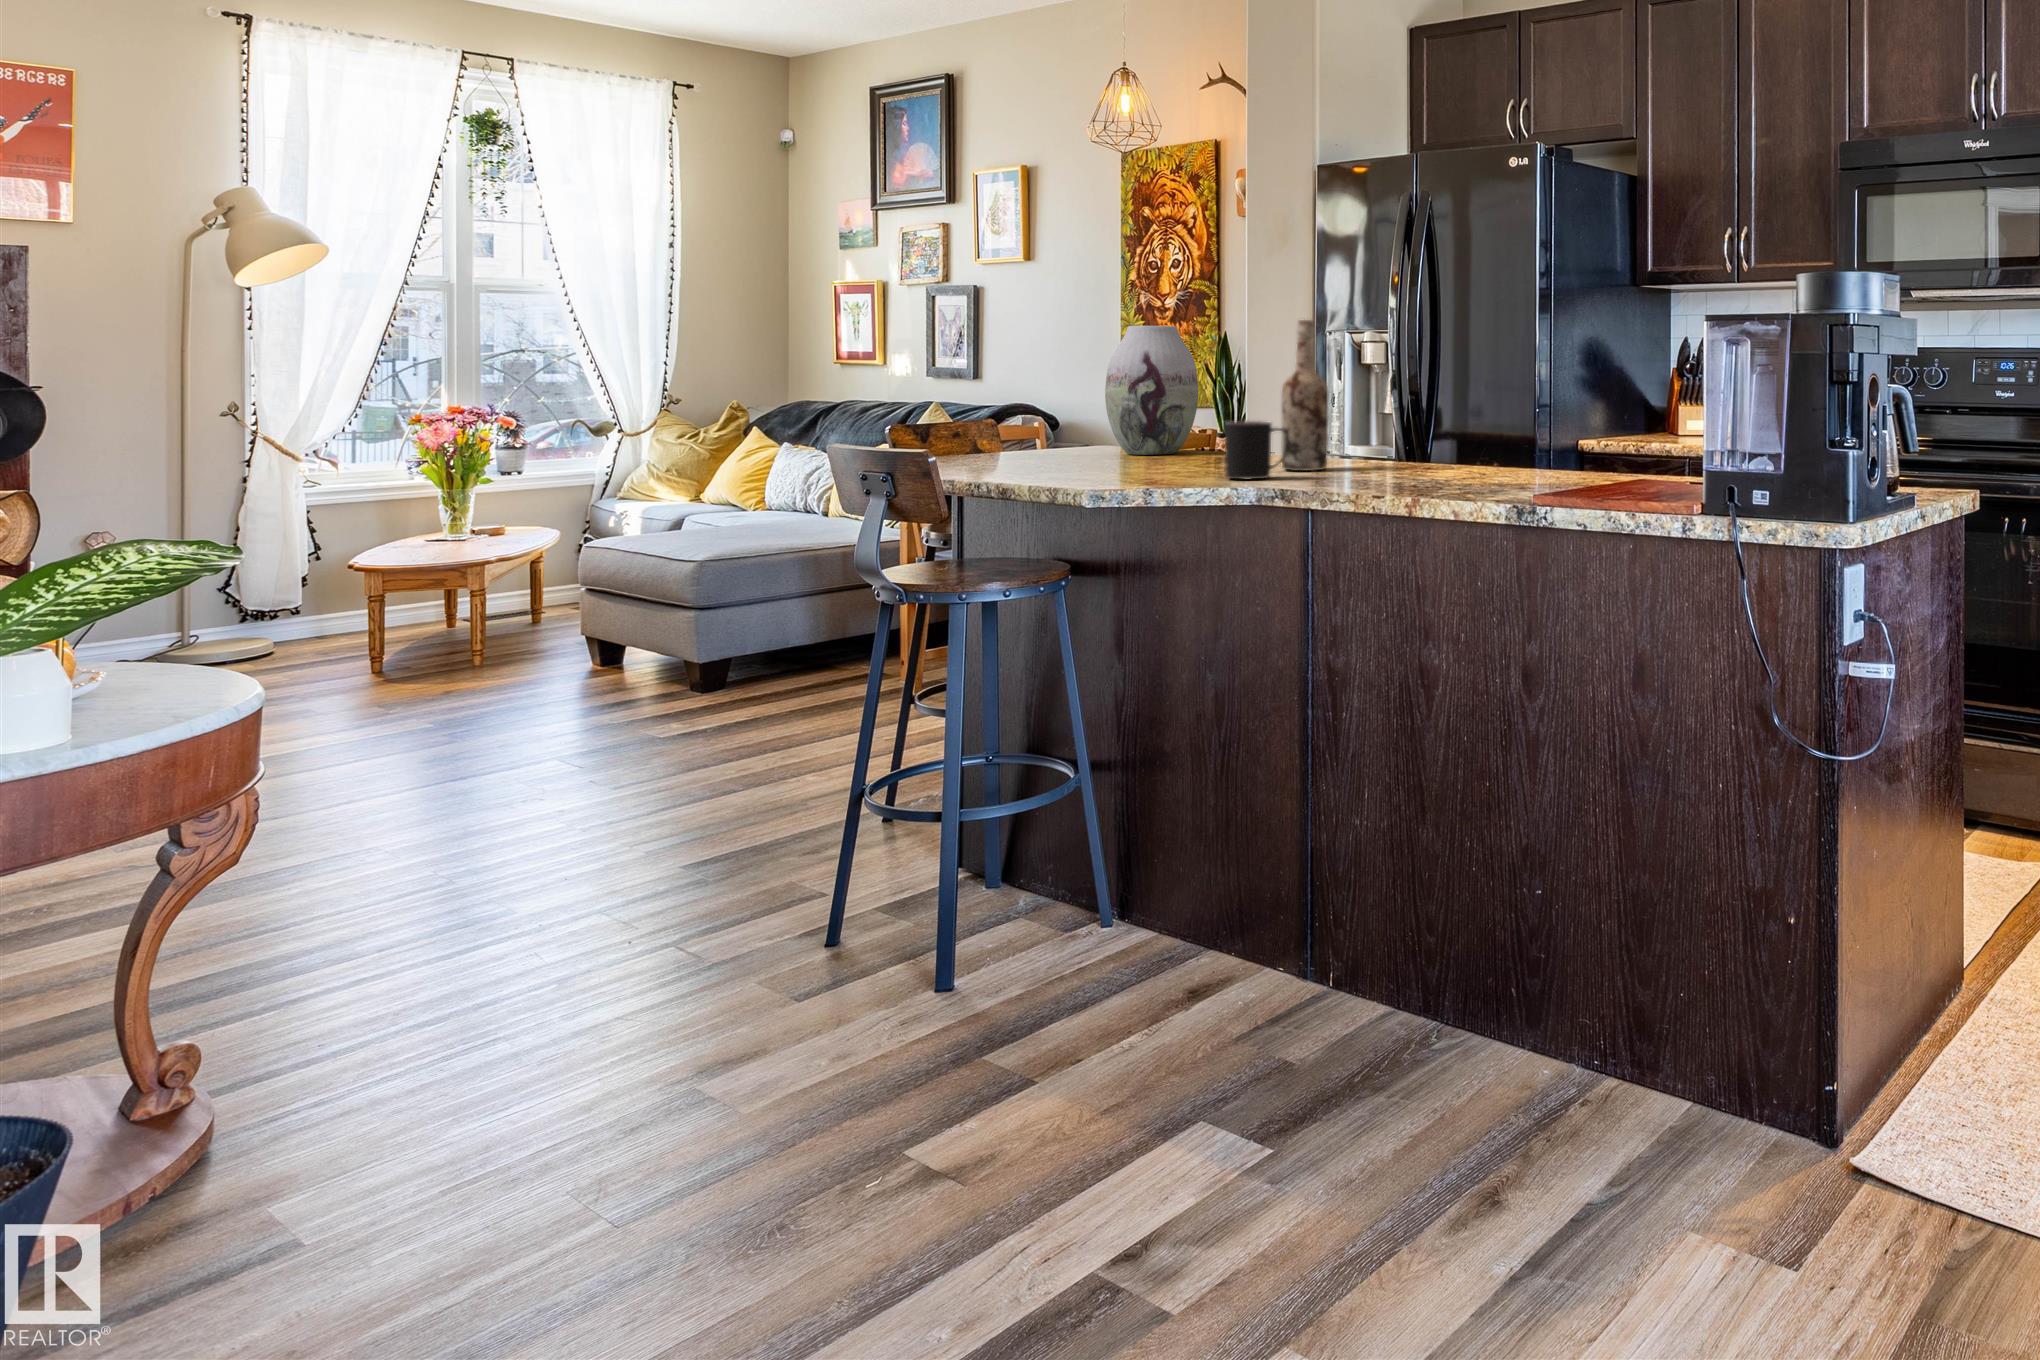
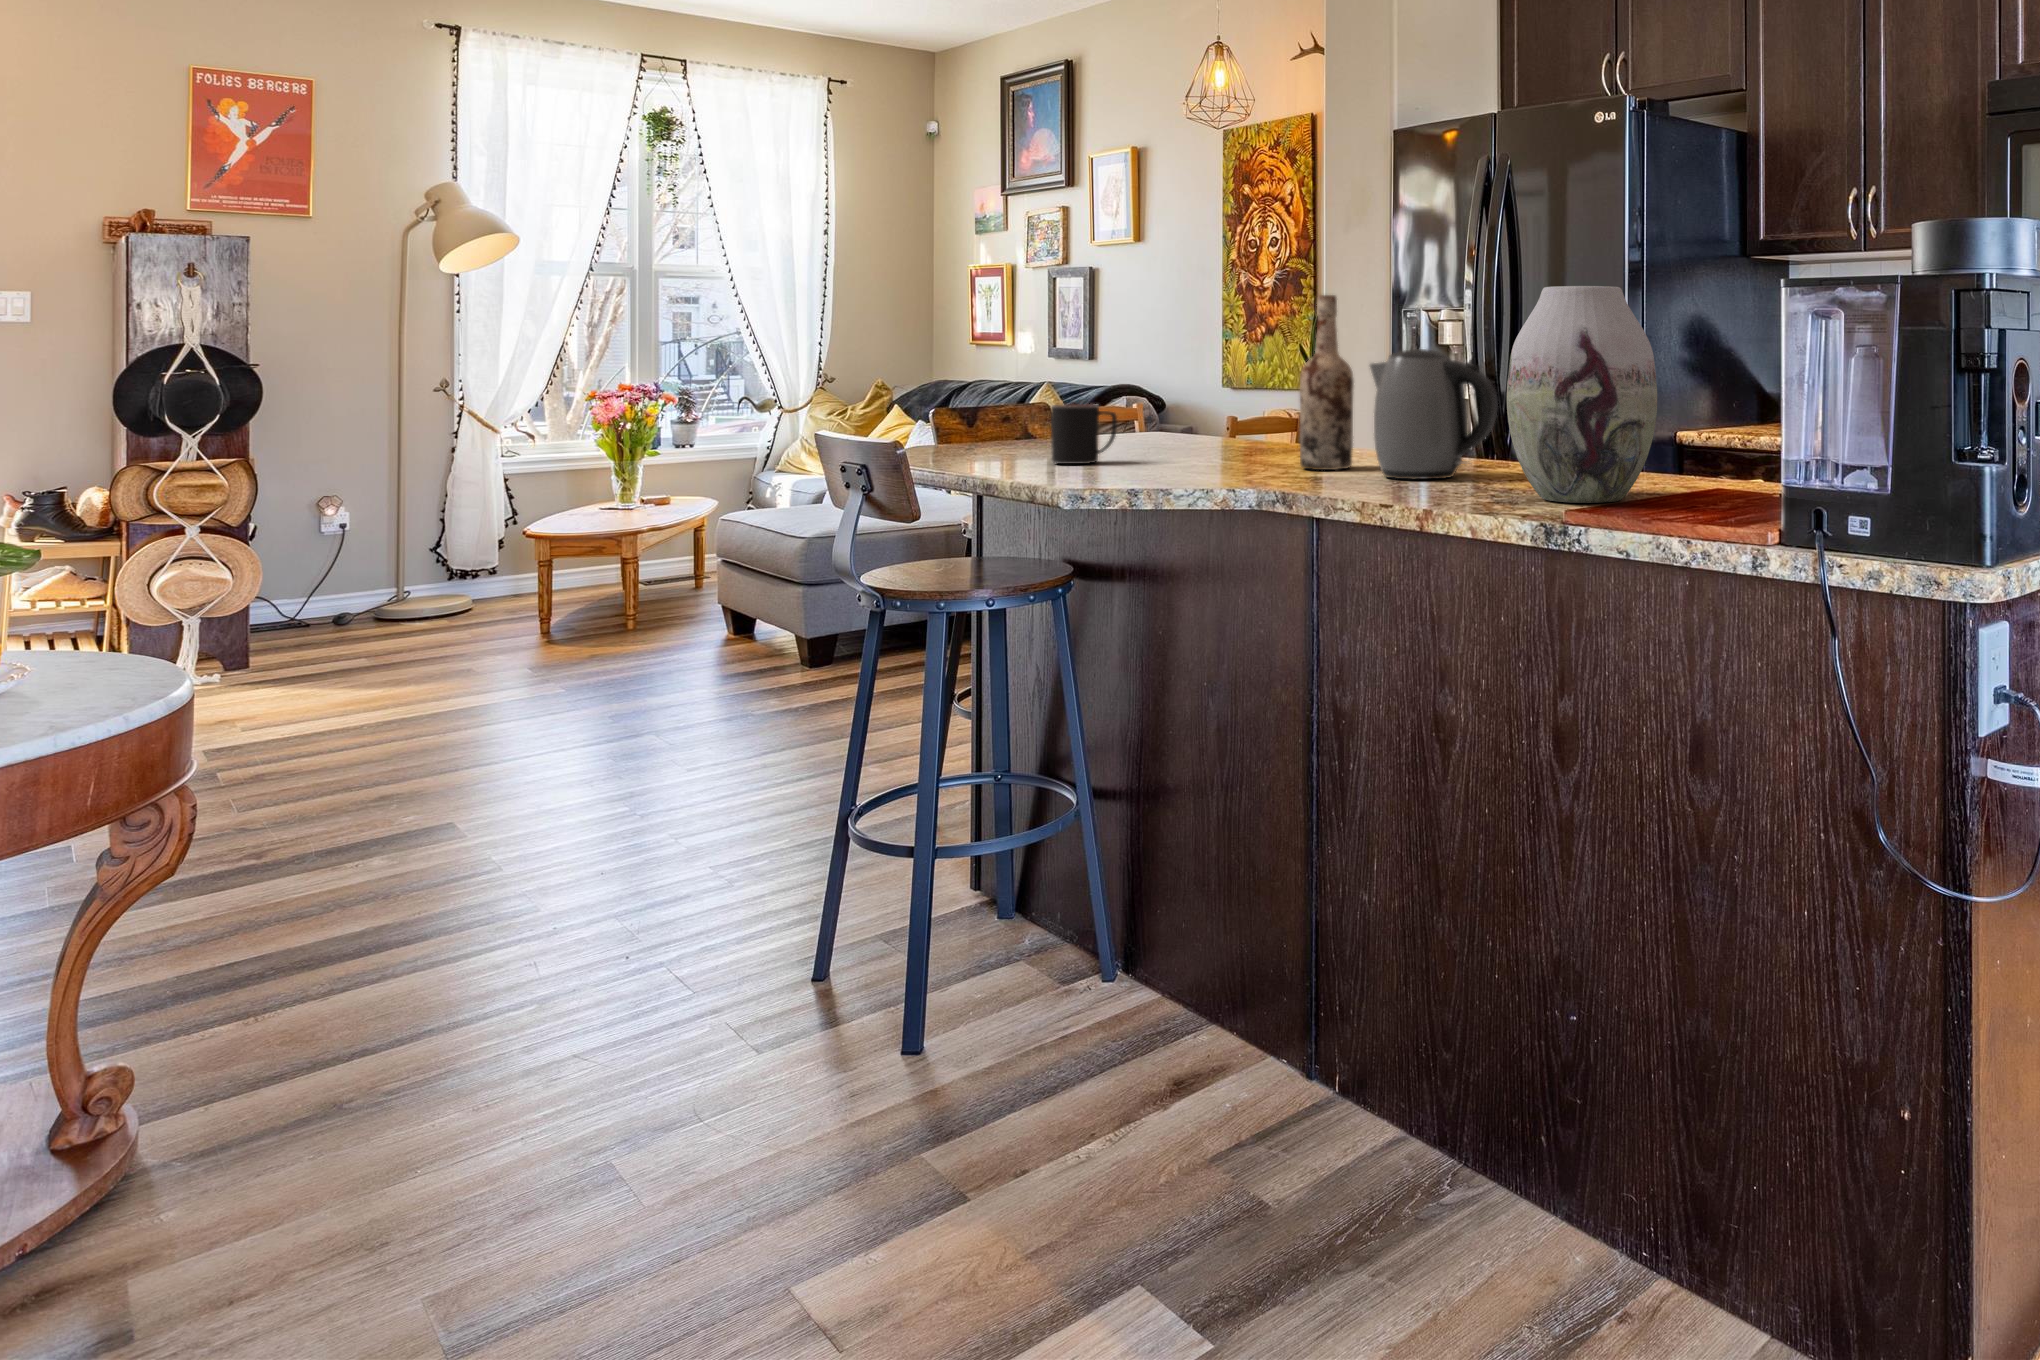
vase: present [1105,326,1198,455] -> present [1507,286,1657,503]
kettle: none [1348,367,1458,476] -> present [1370,349,1498,479]
mug: present [1225,421,1289,479] -> present [1051,404,1117,464]

